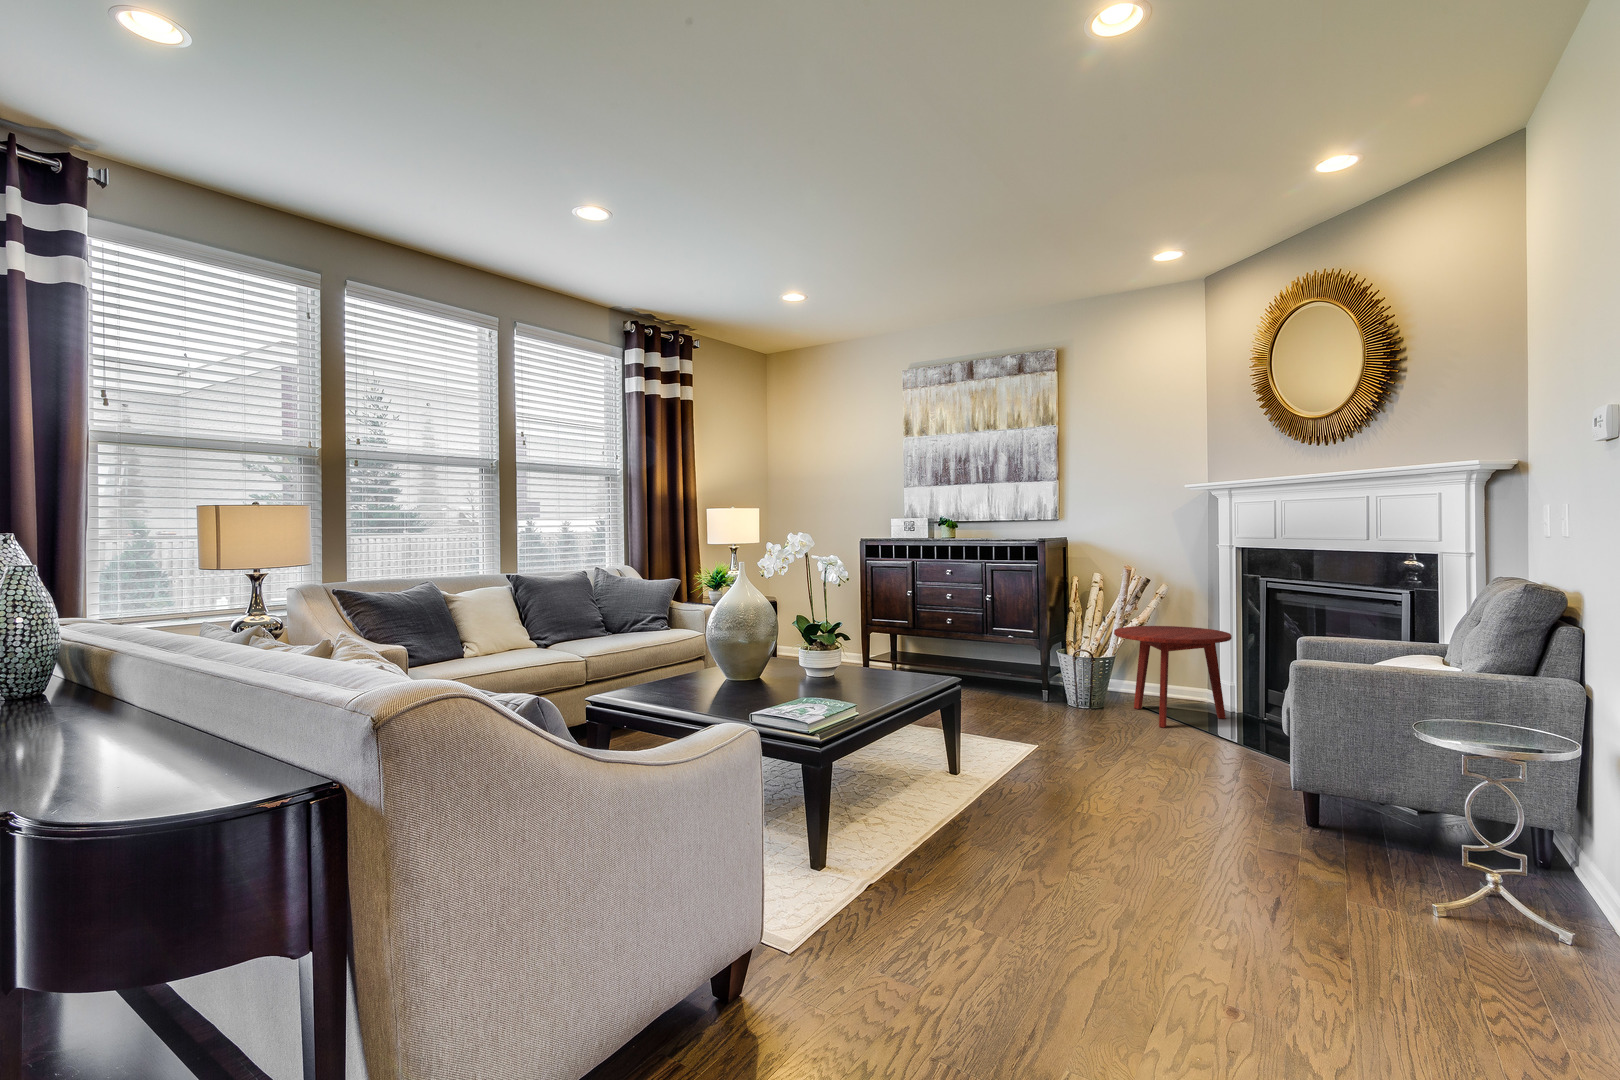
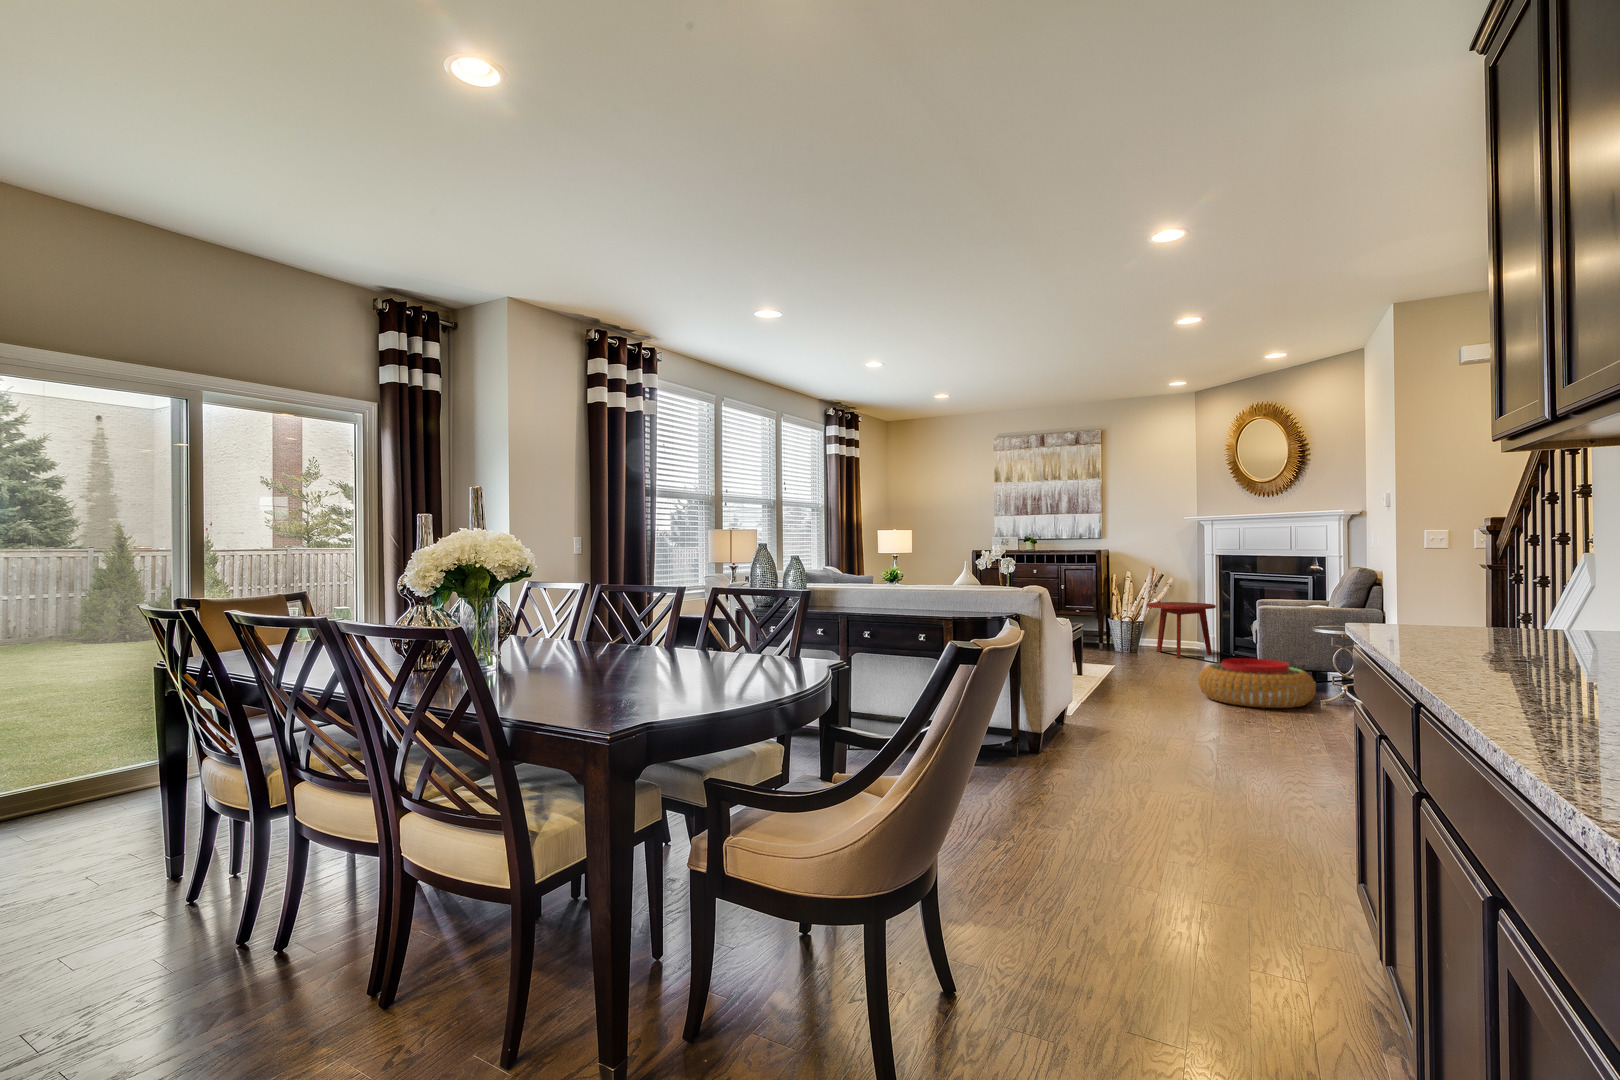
pouf: none [1138,782,1415,938] -> present [1198,658,1316,708]

